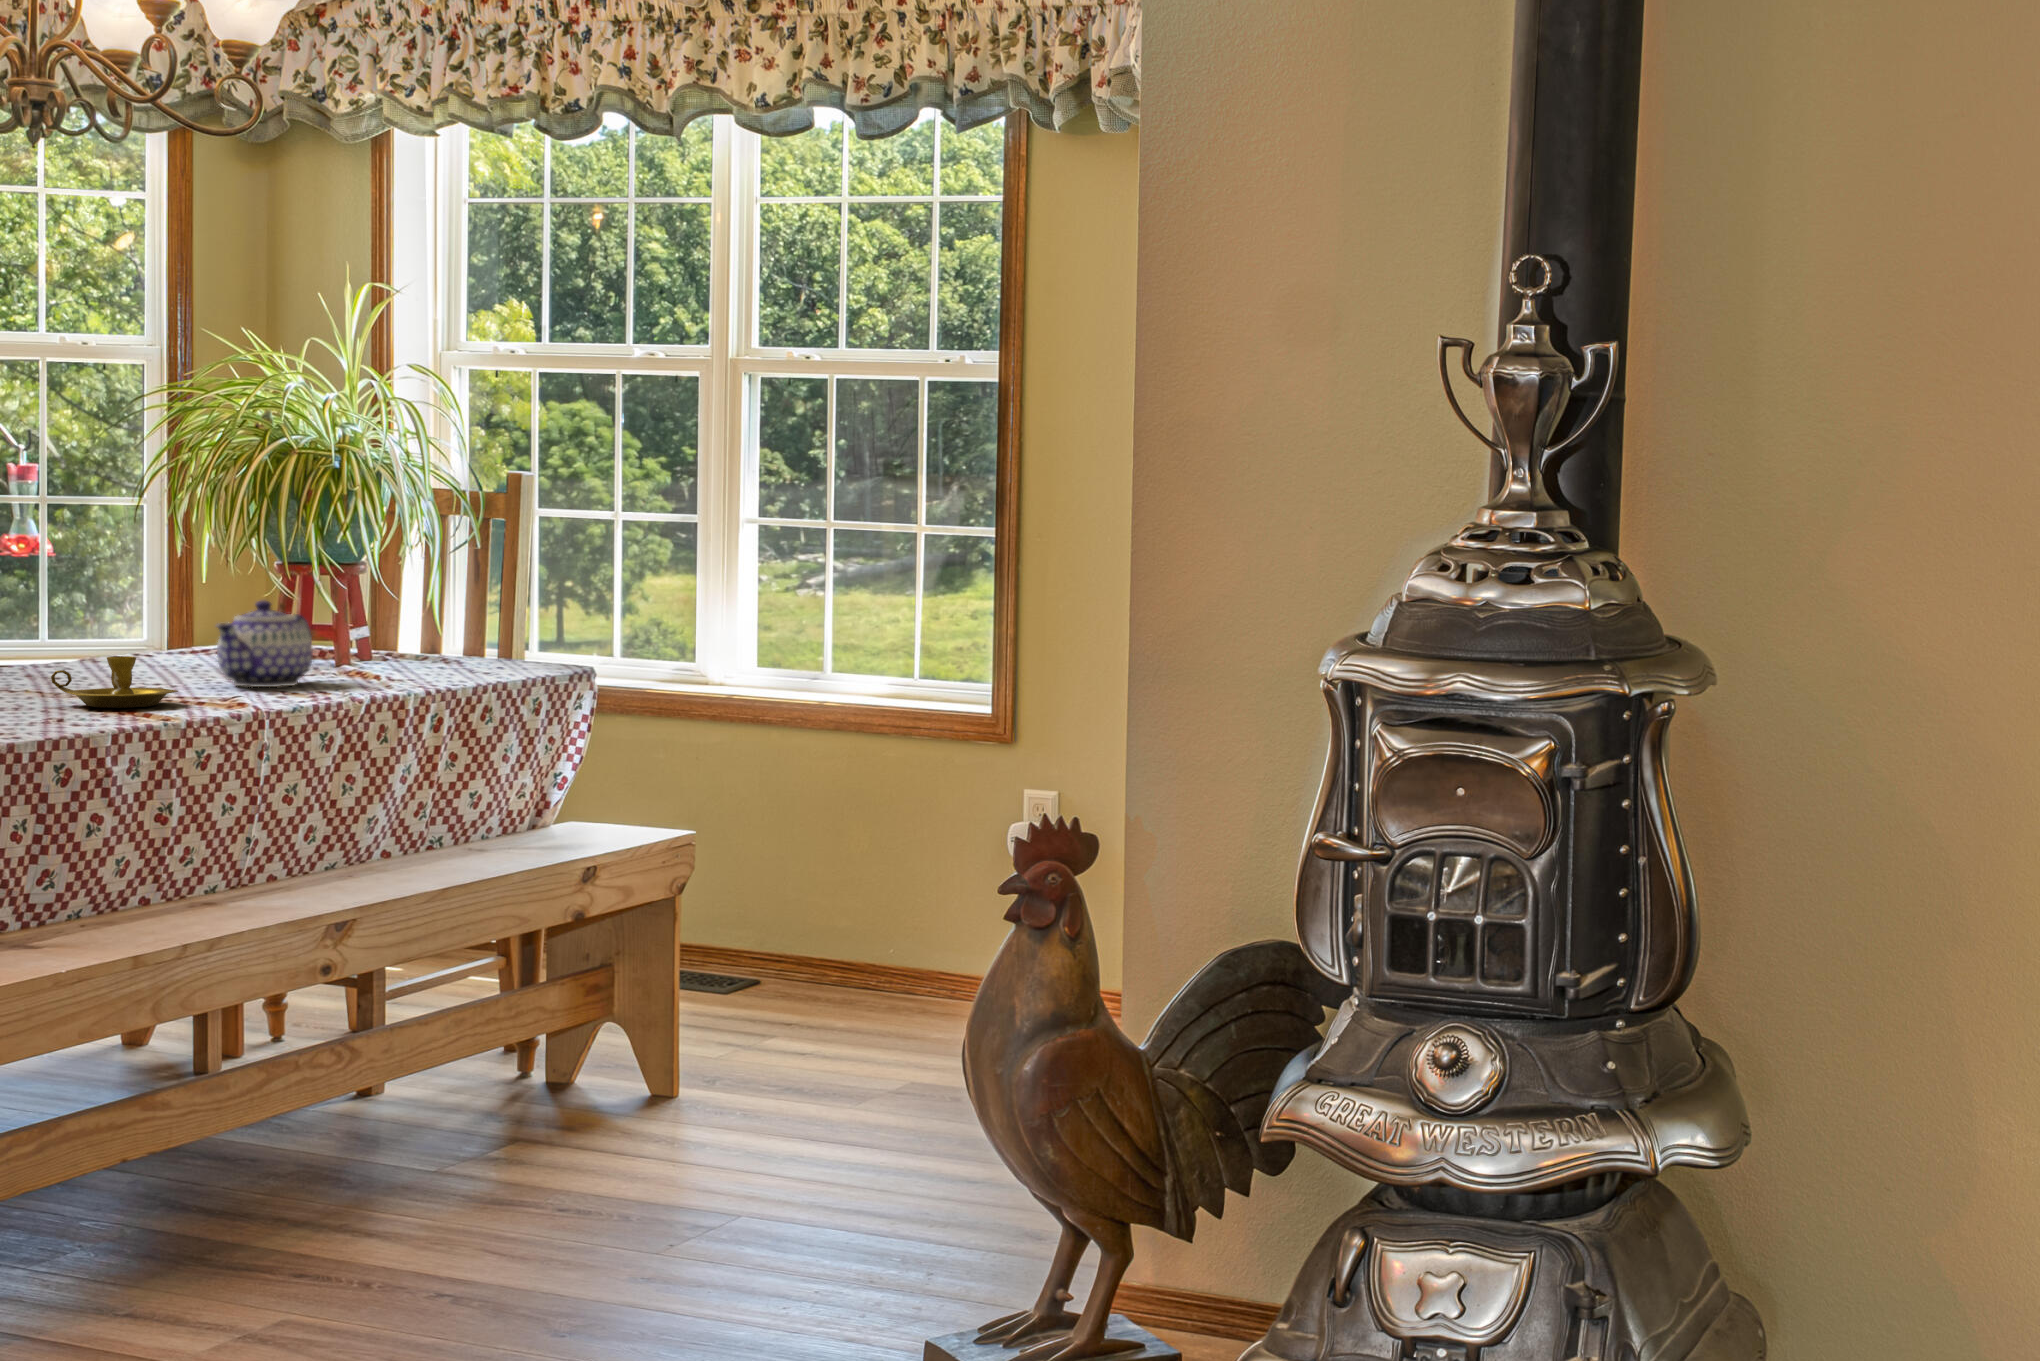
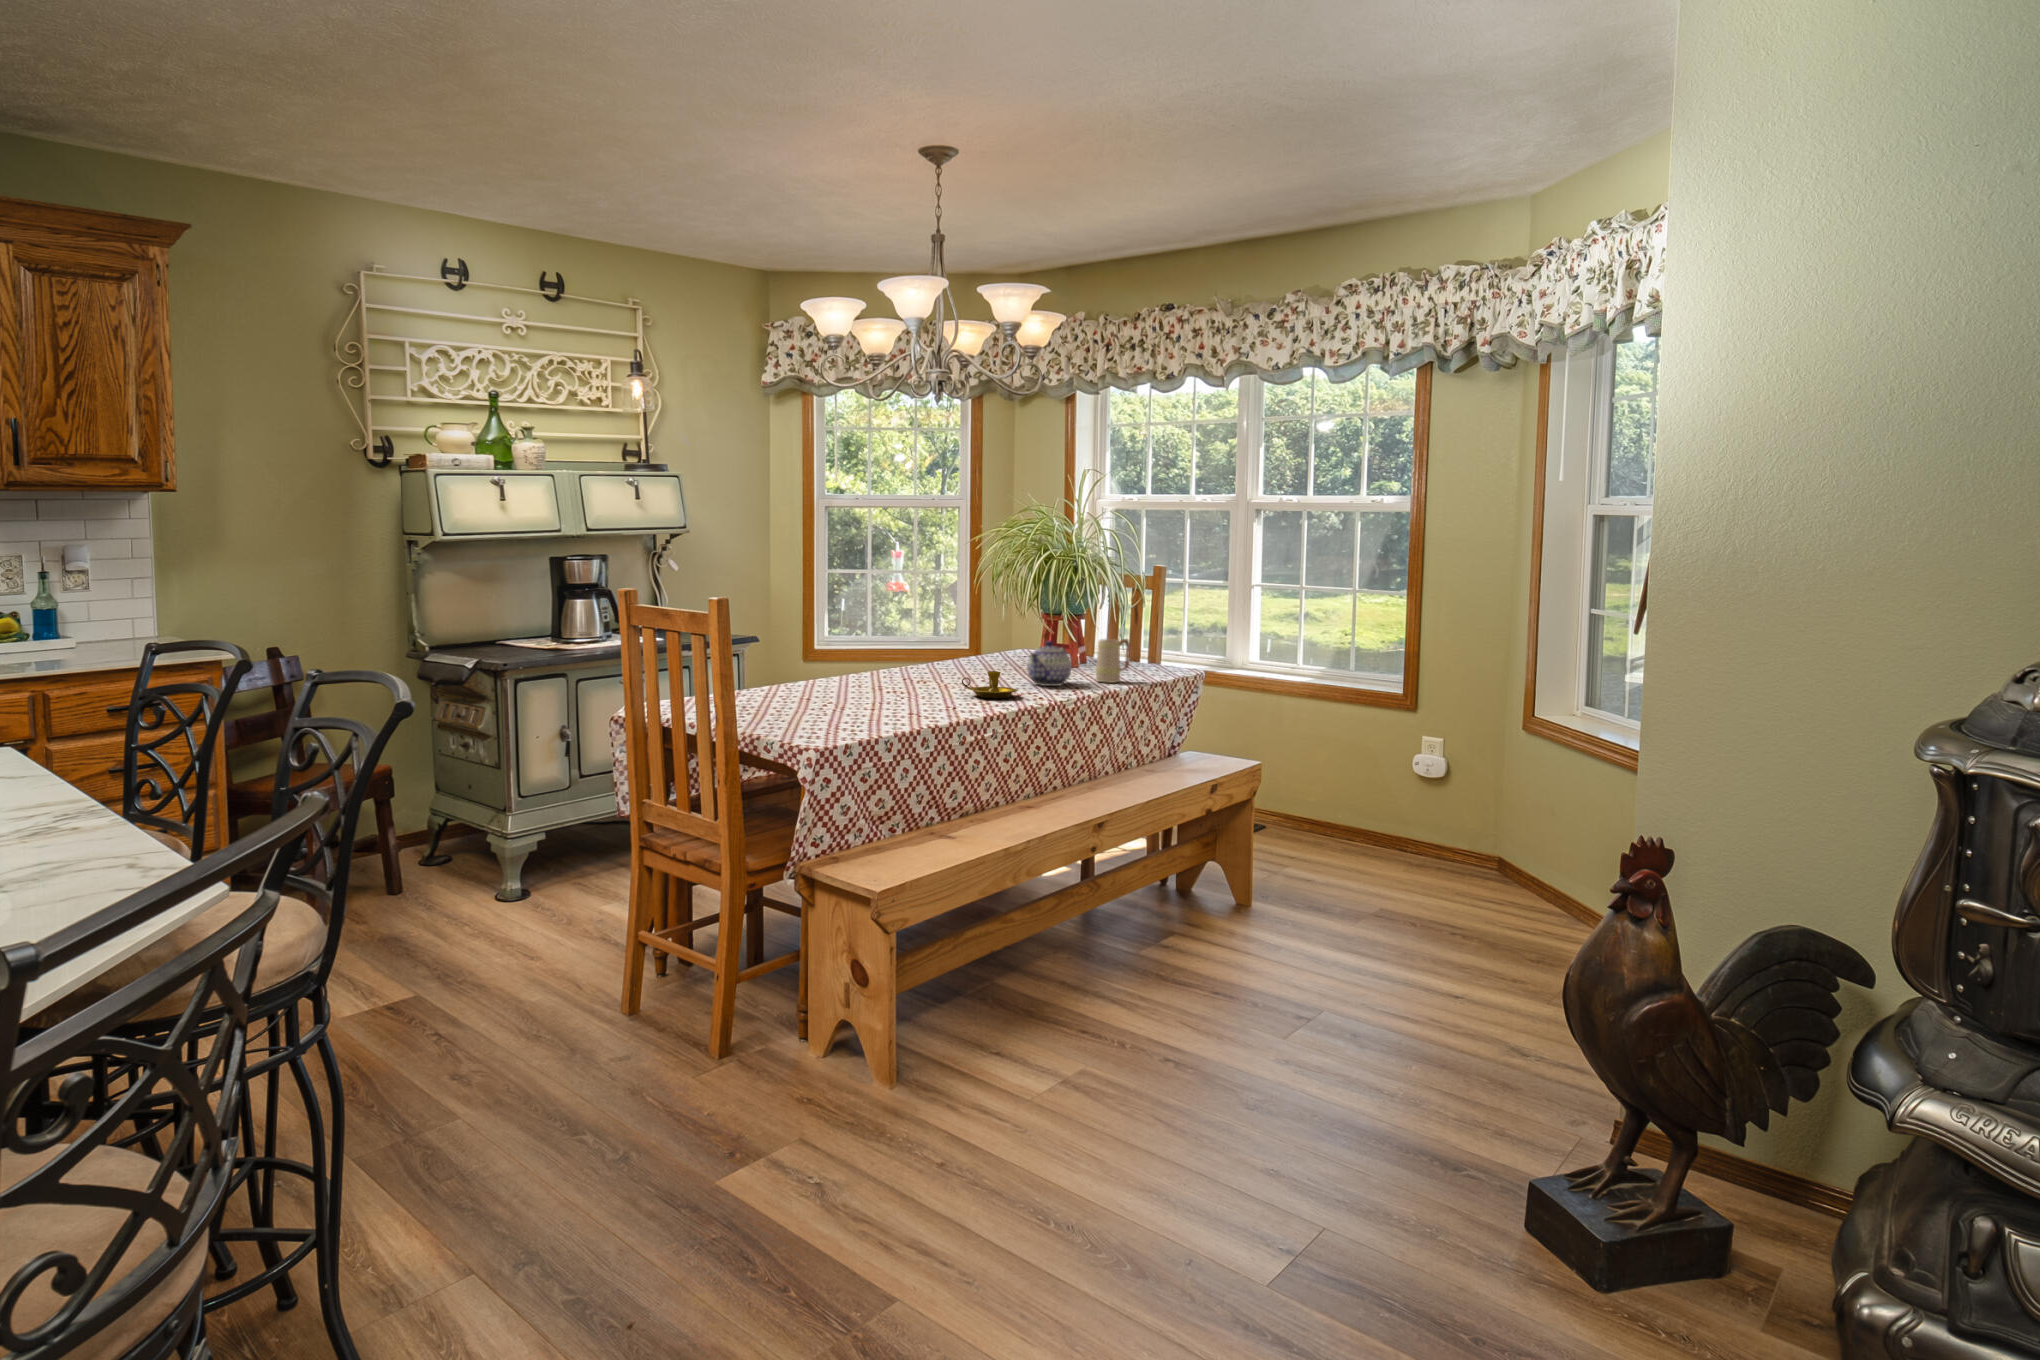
mug: none [371,597,443,679] -> present [1096,639,1130,683]

